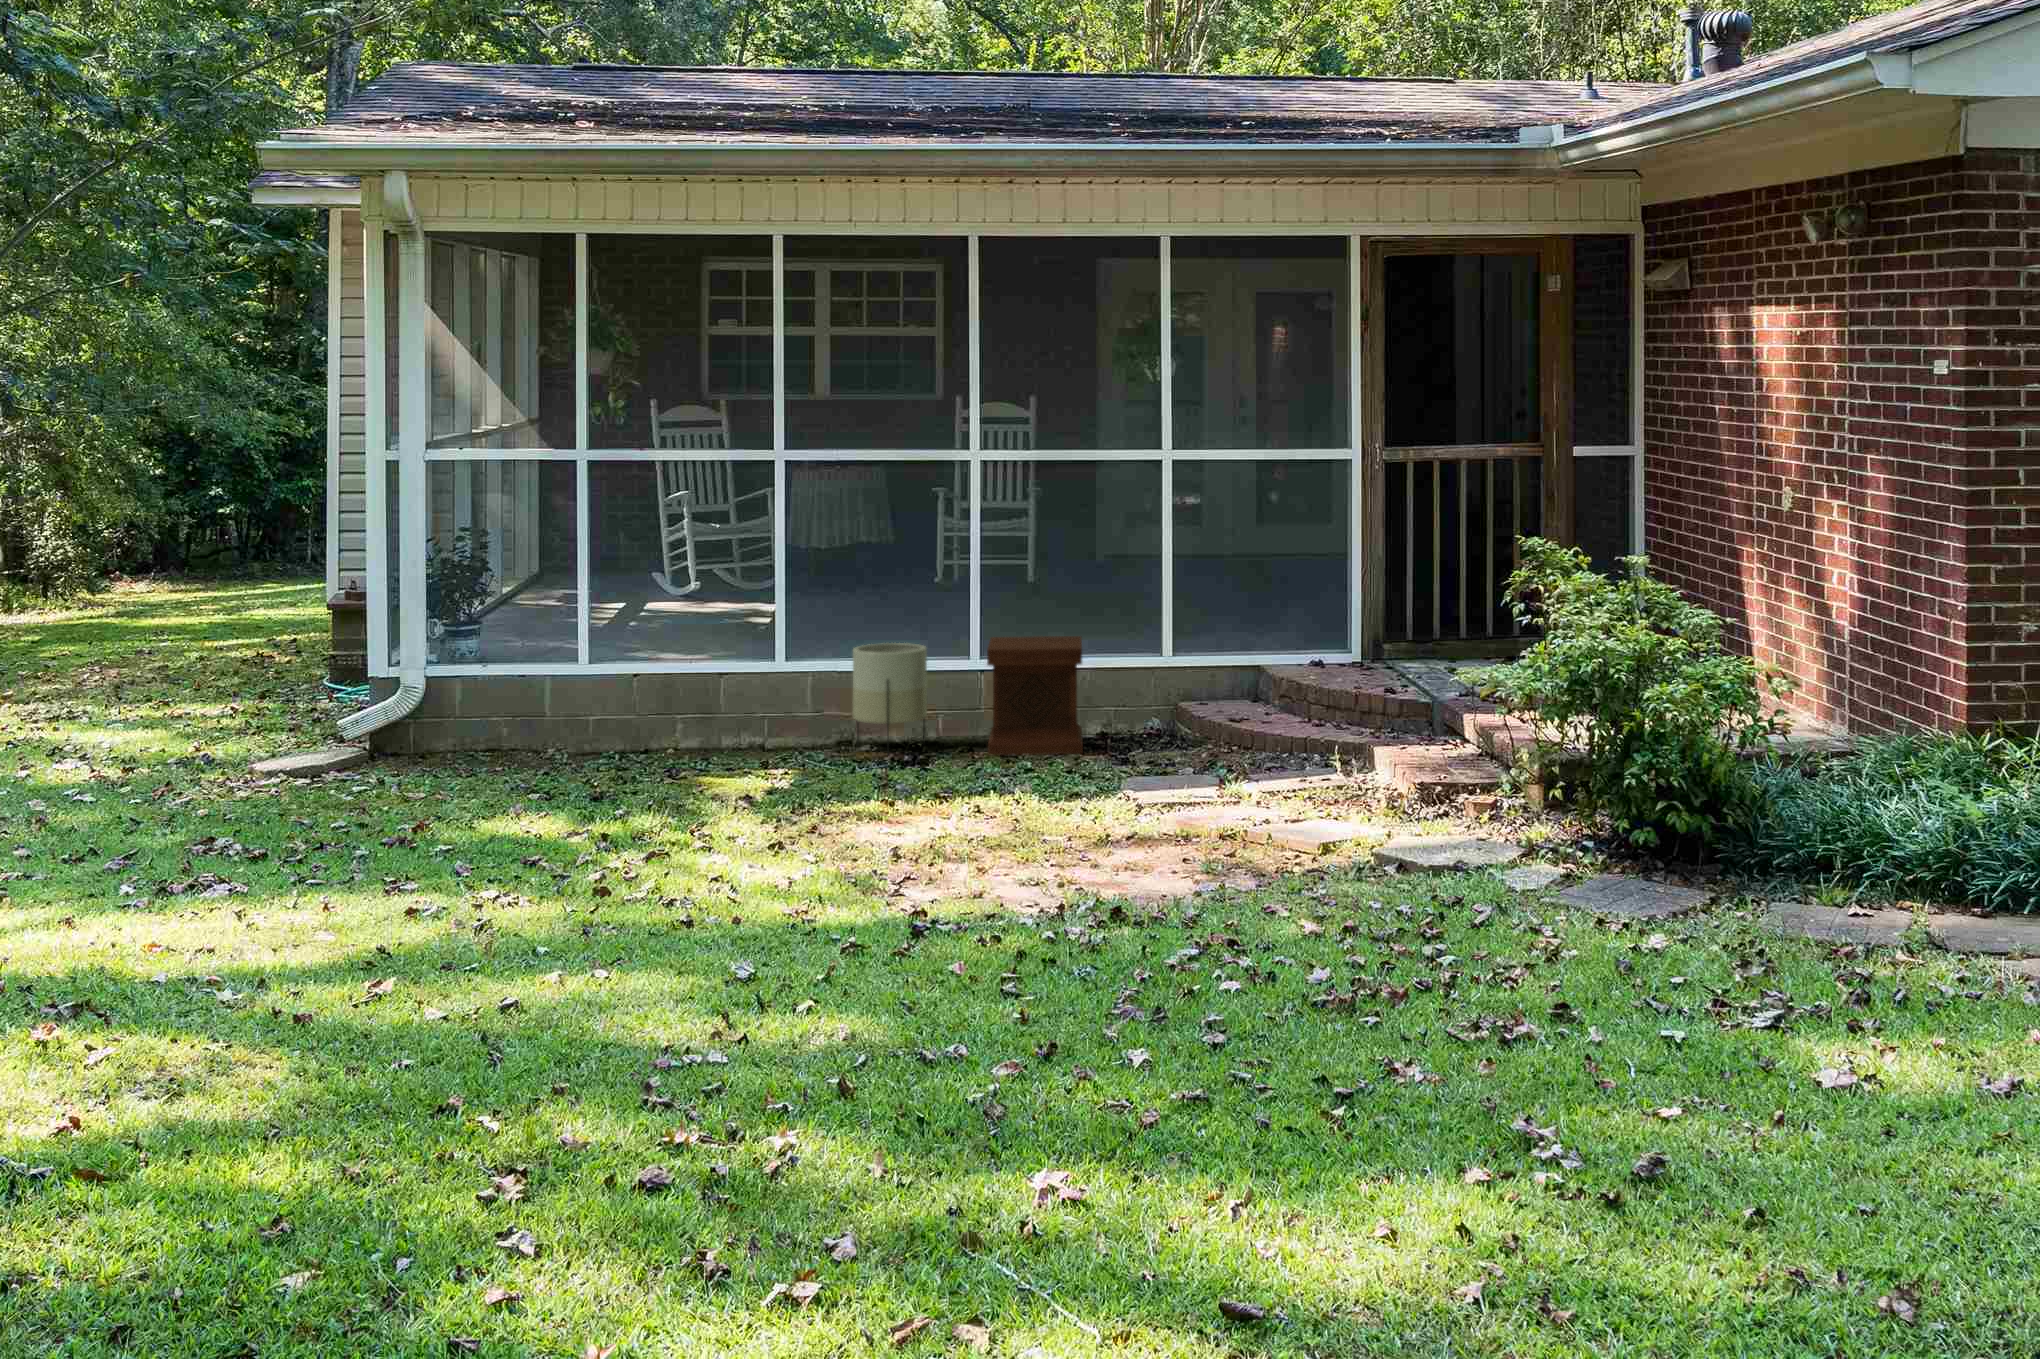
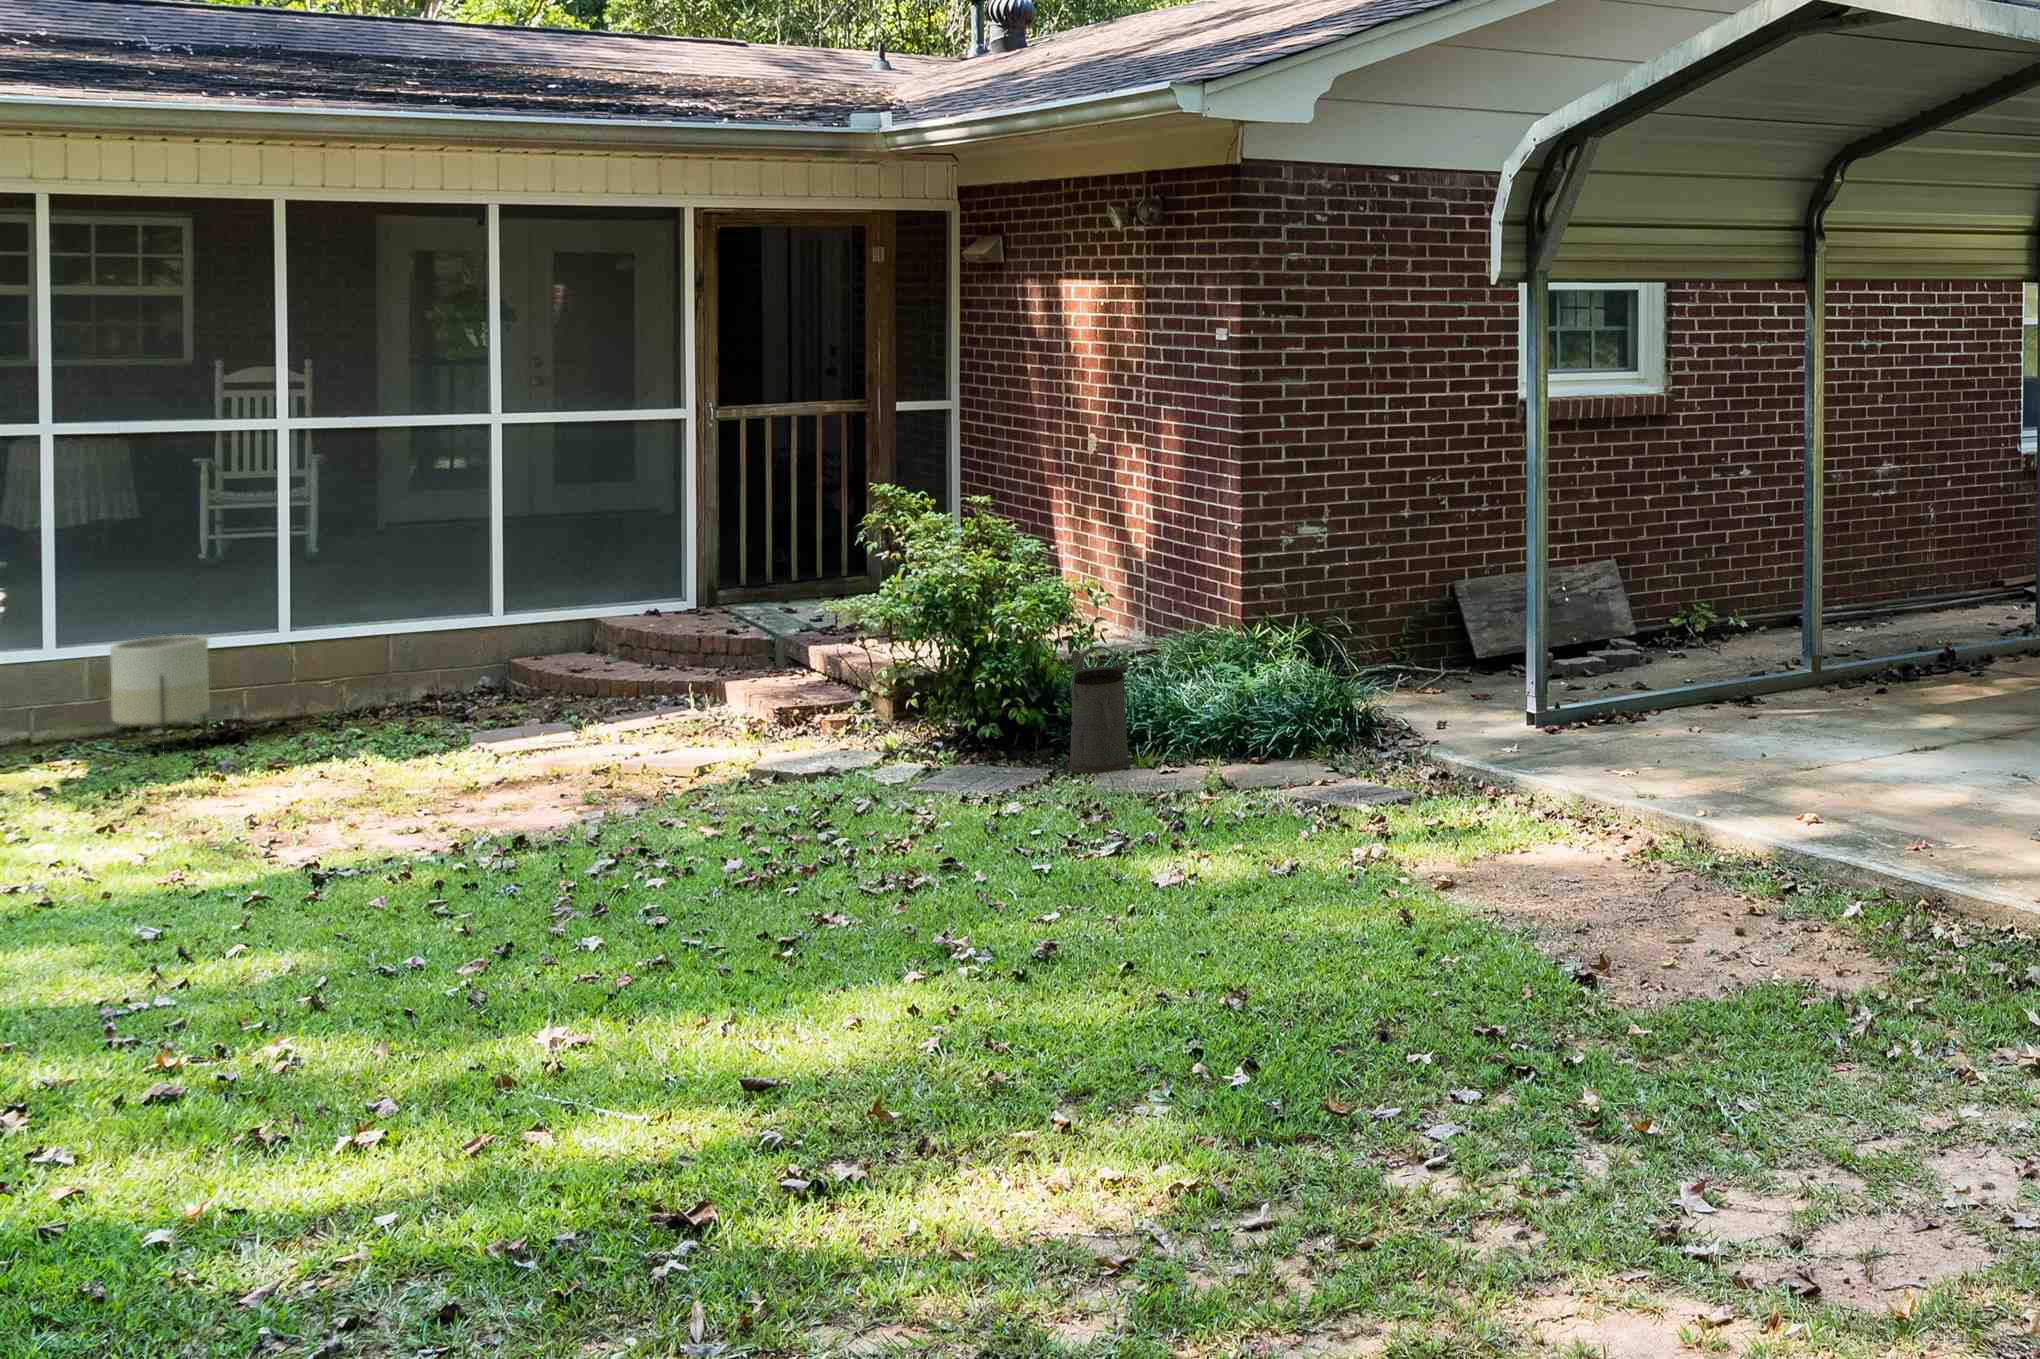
side table: present [987,636,1083,756] -> none [285,610,406,742]
watering can: none [1732,752,1814,916] -> present [1068,646,1131,773]

